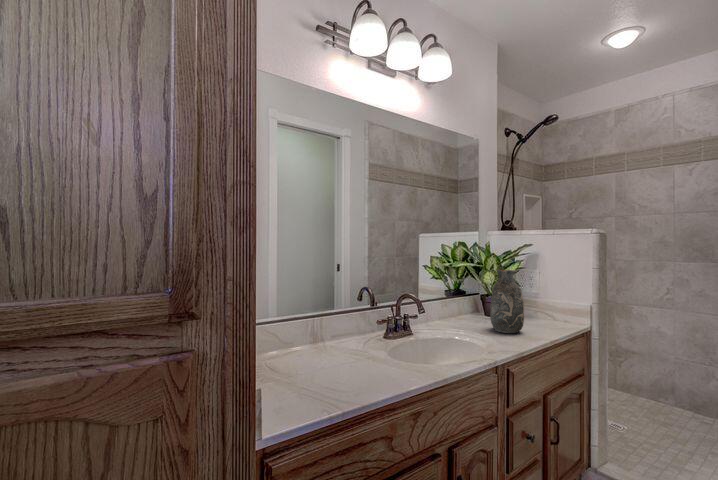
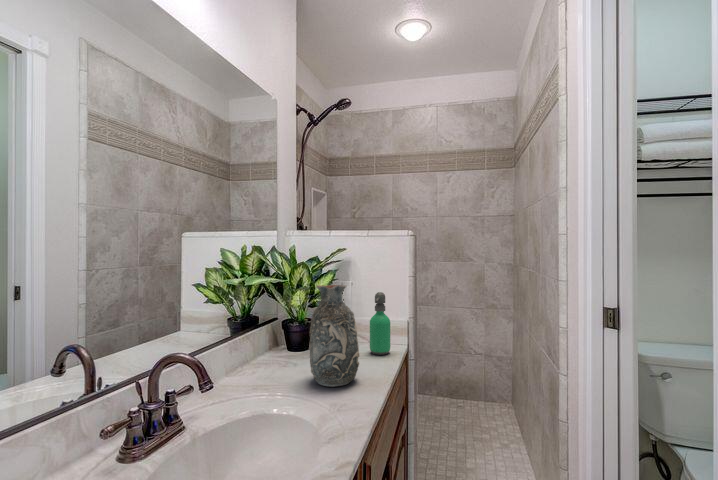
soap dispenser: none [544,279,561,325] -> present [370,292,390,355]

